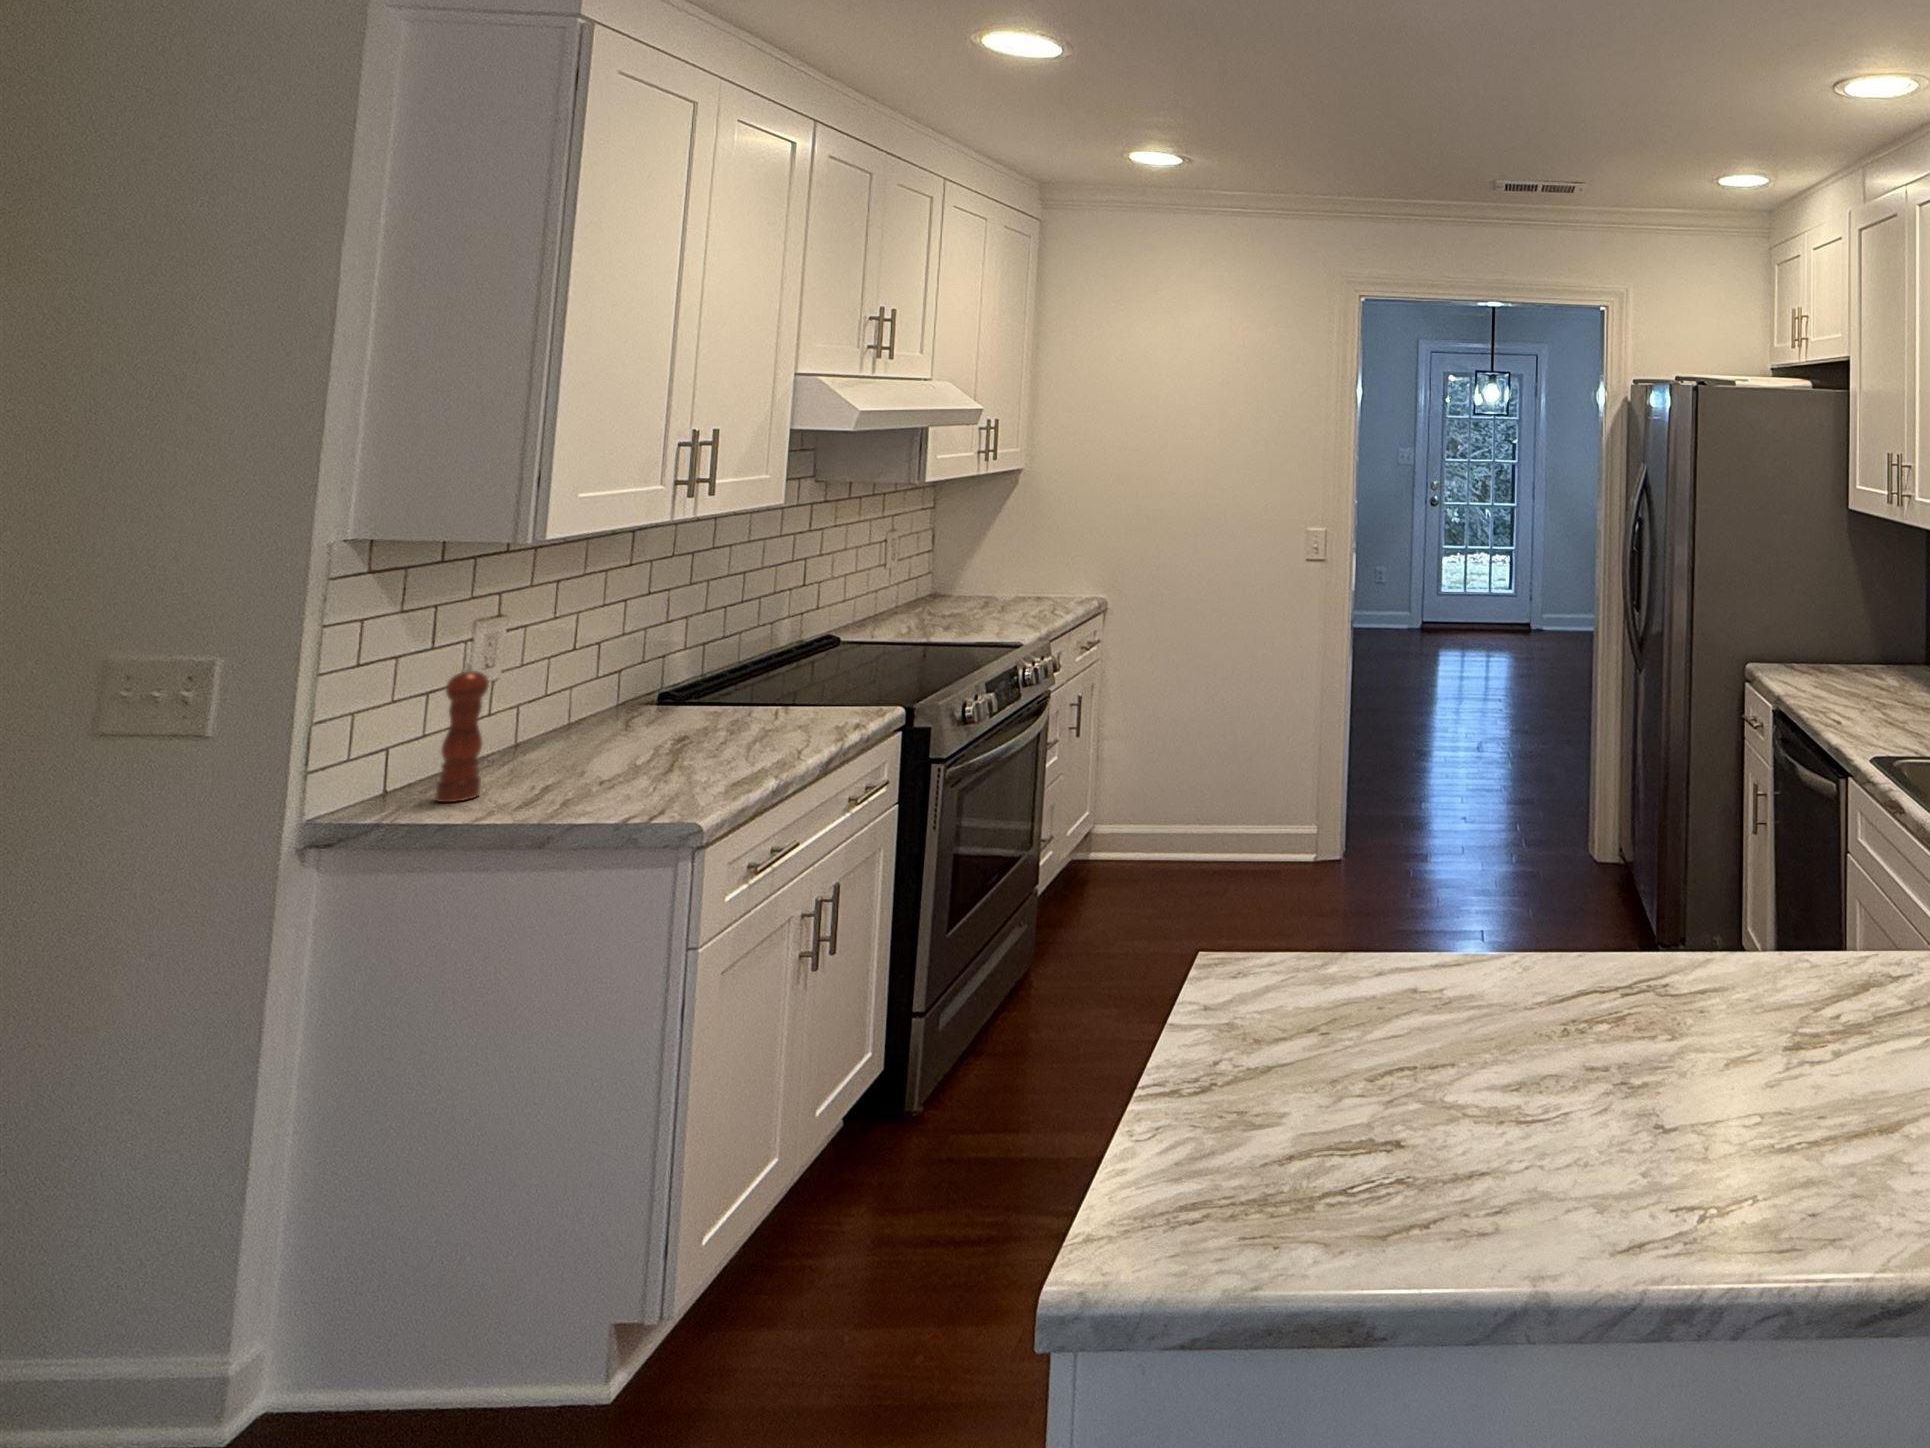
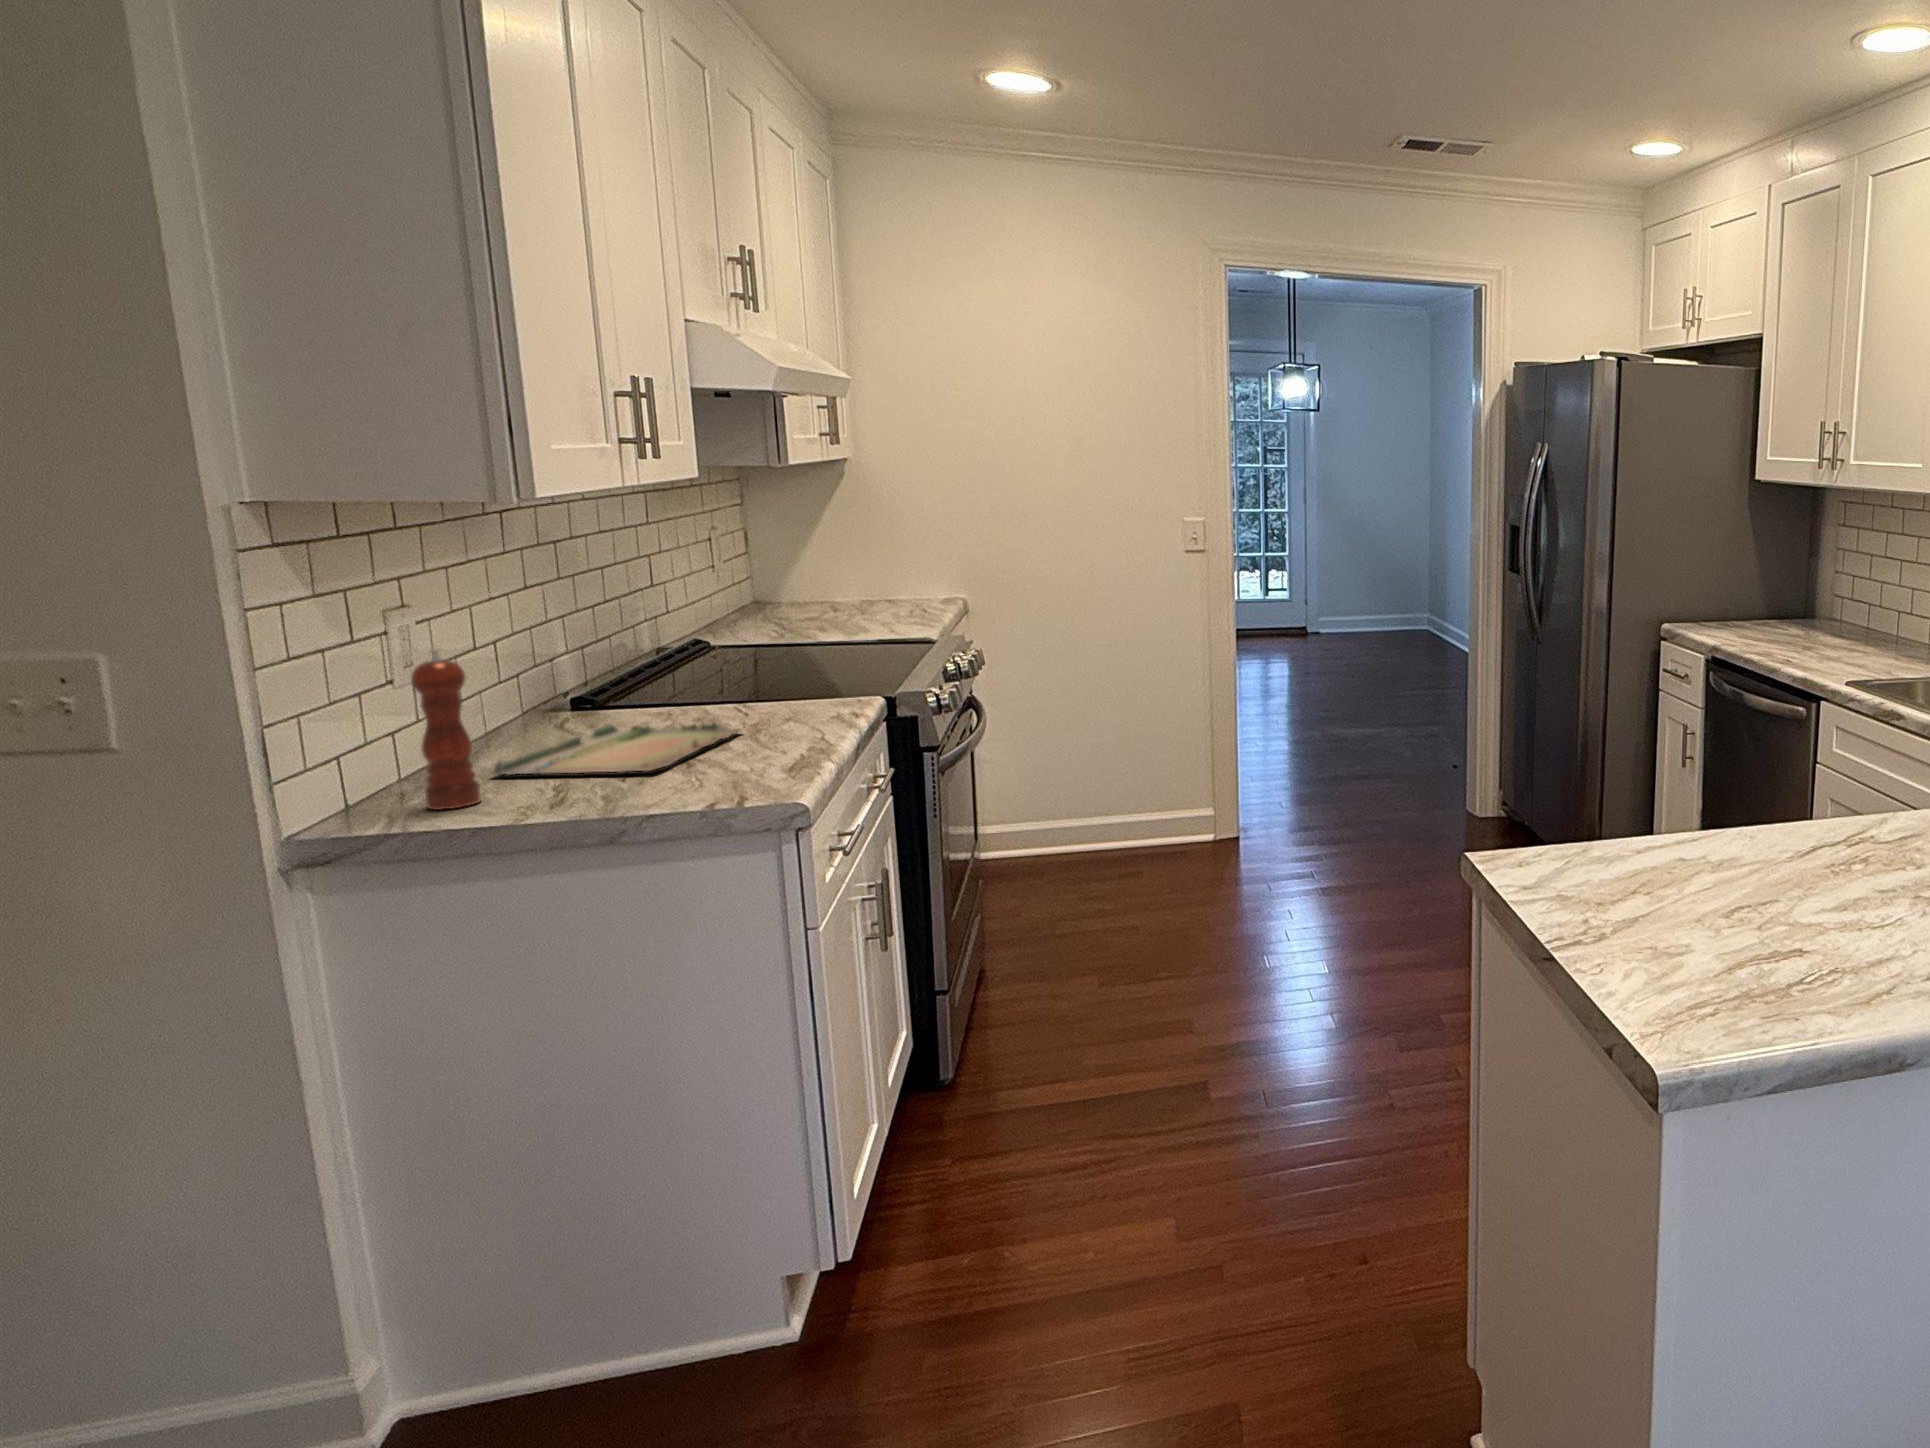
tray: none [512,720,742,777] -> present [492,722,740,775]

